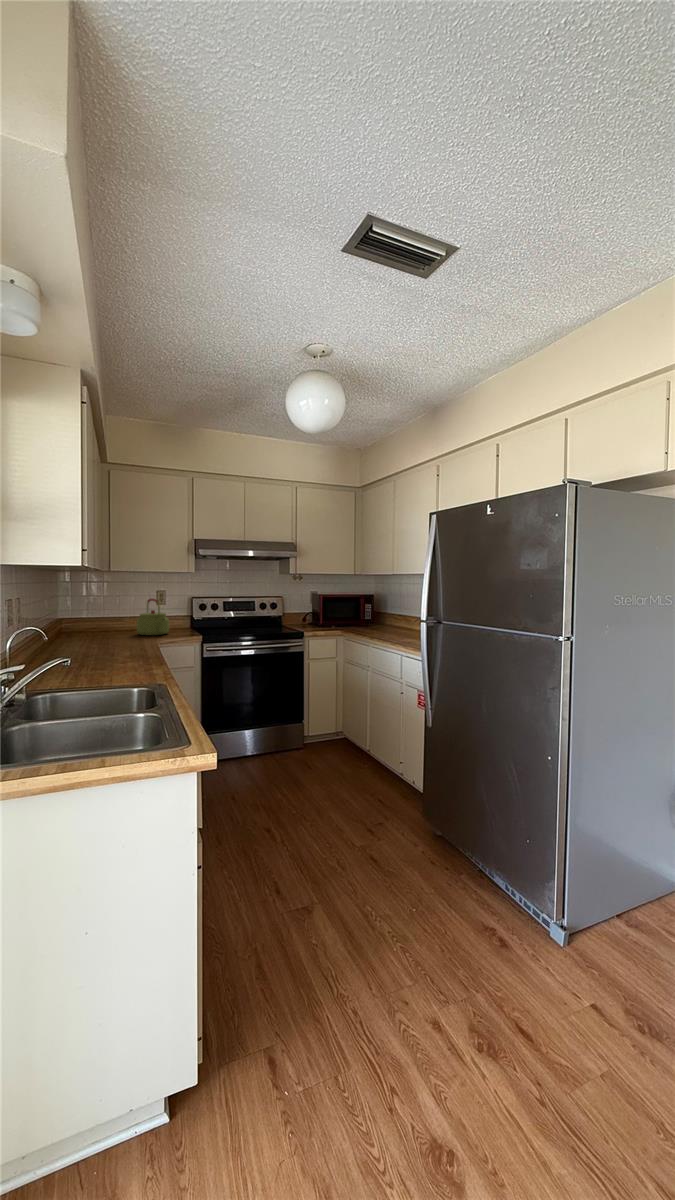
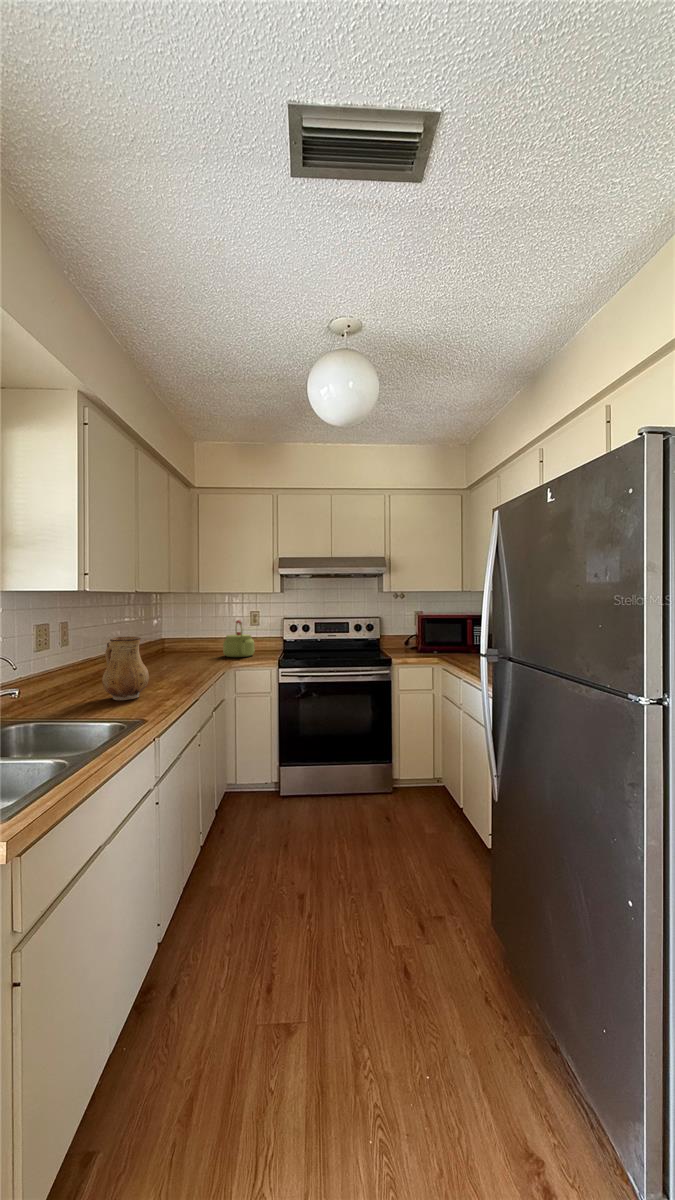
ceramic pitcher: none [82,612,132,673] -> present [102,636,149,700]

